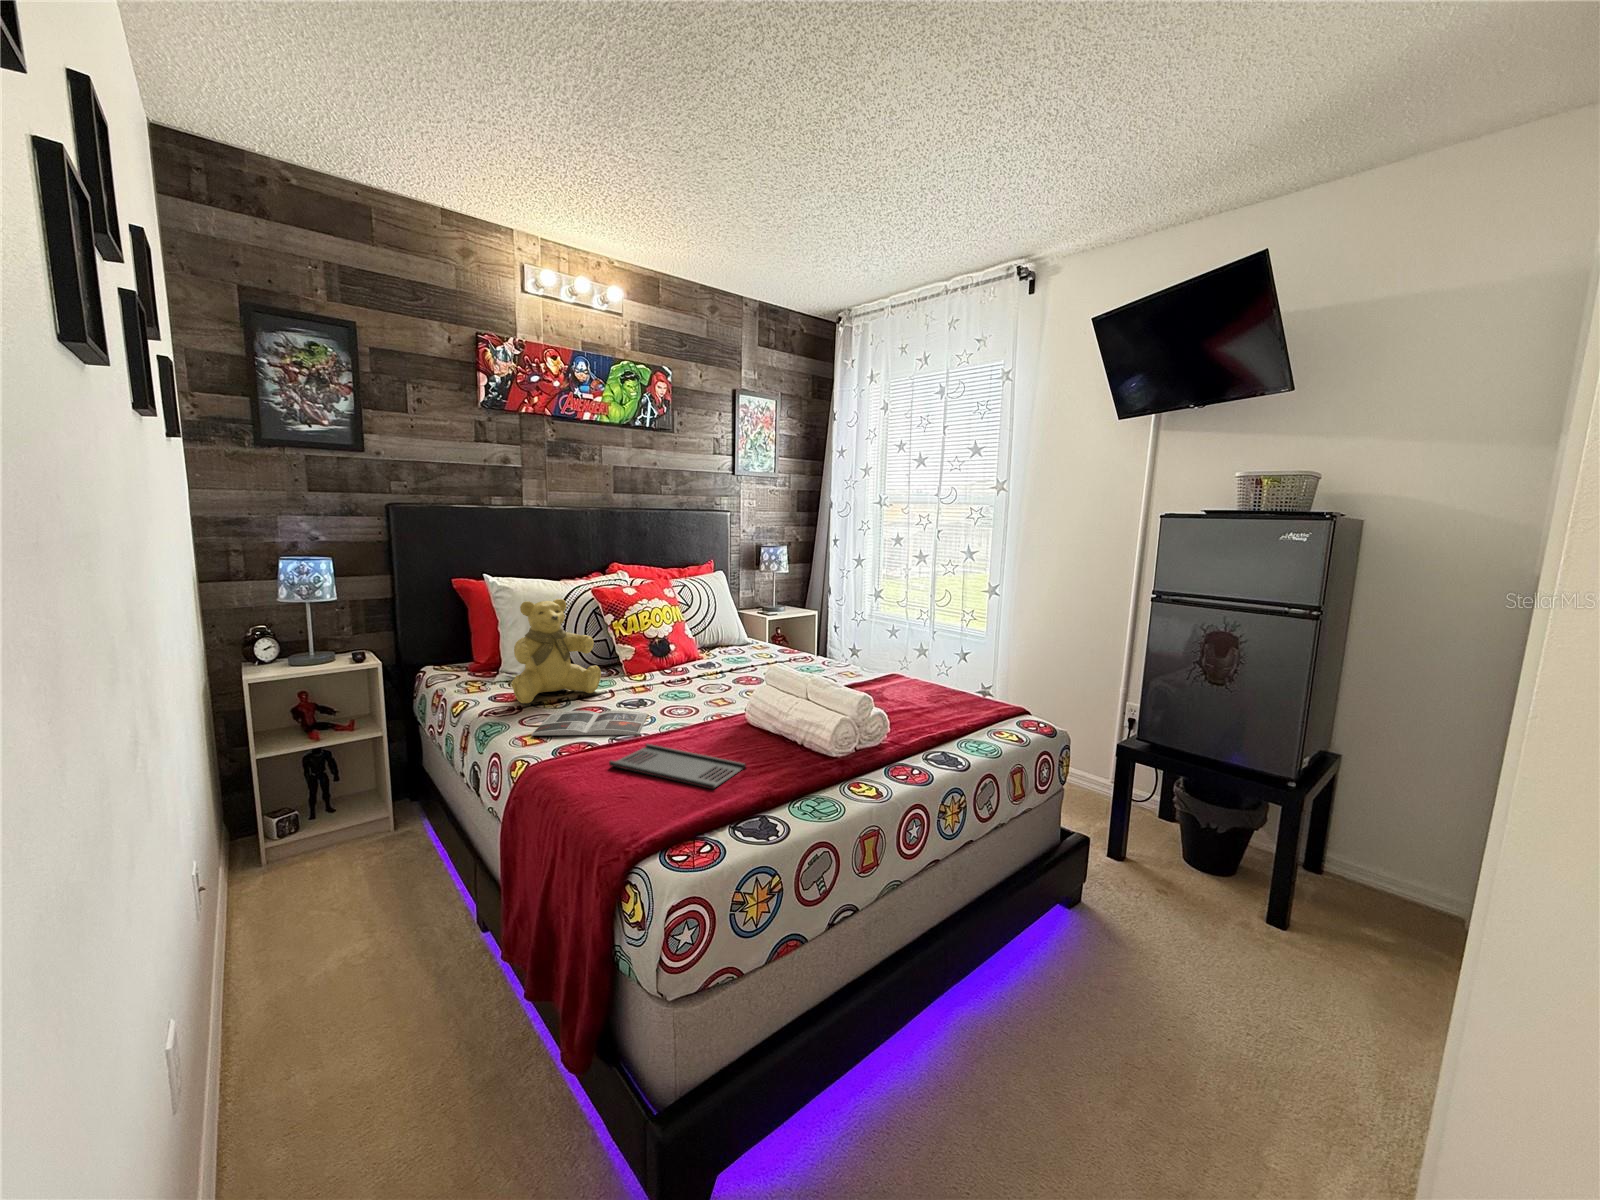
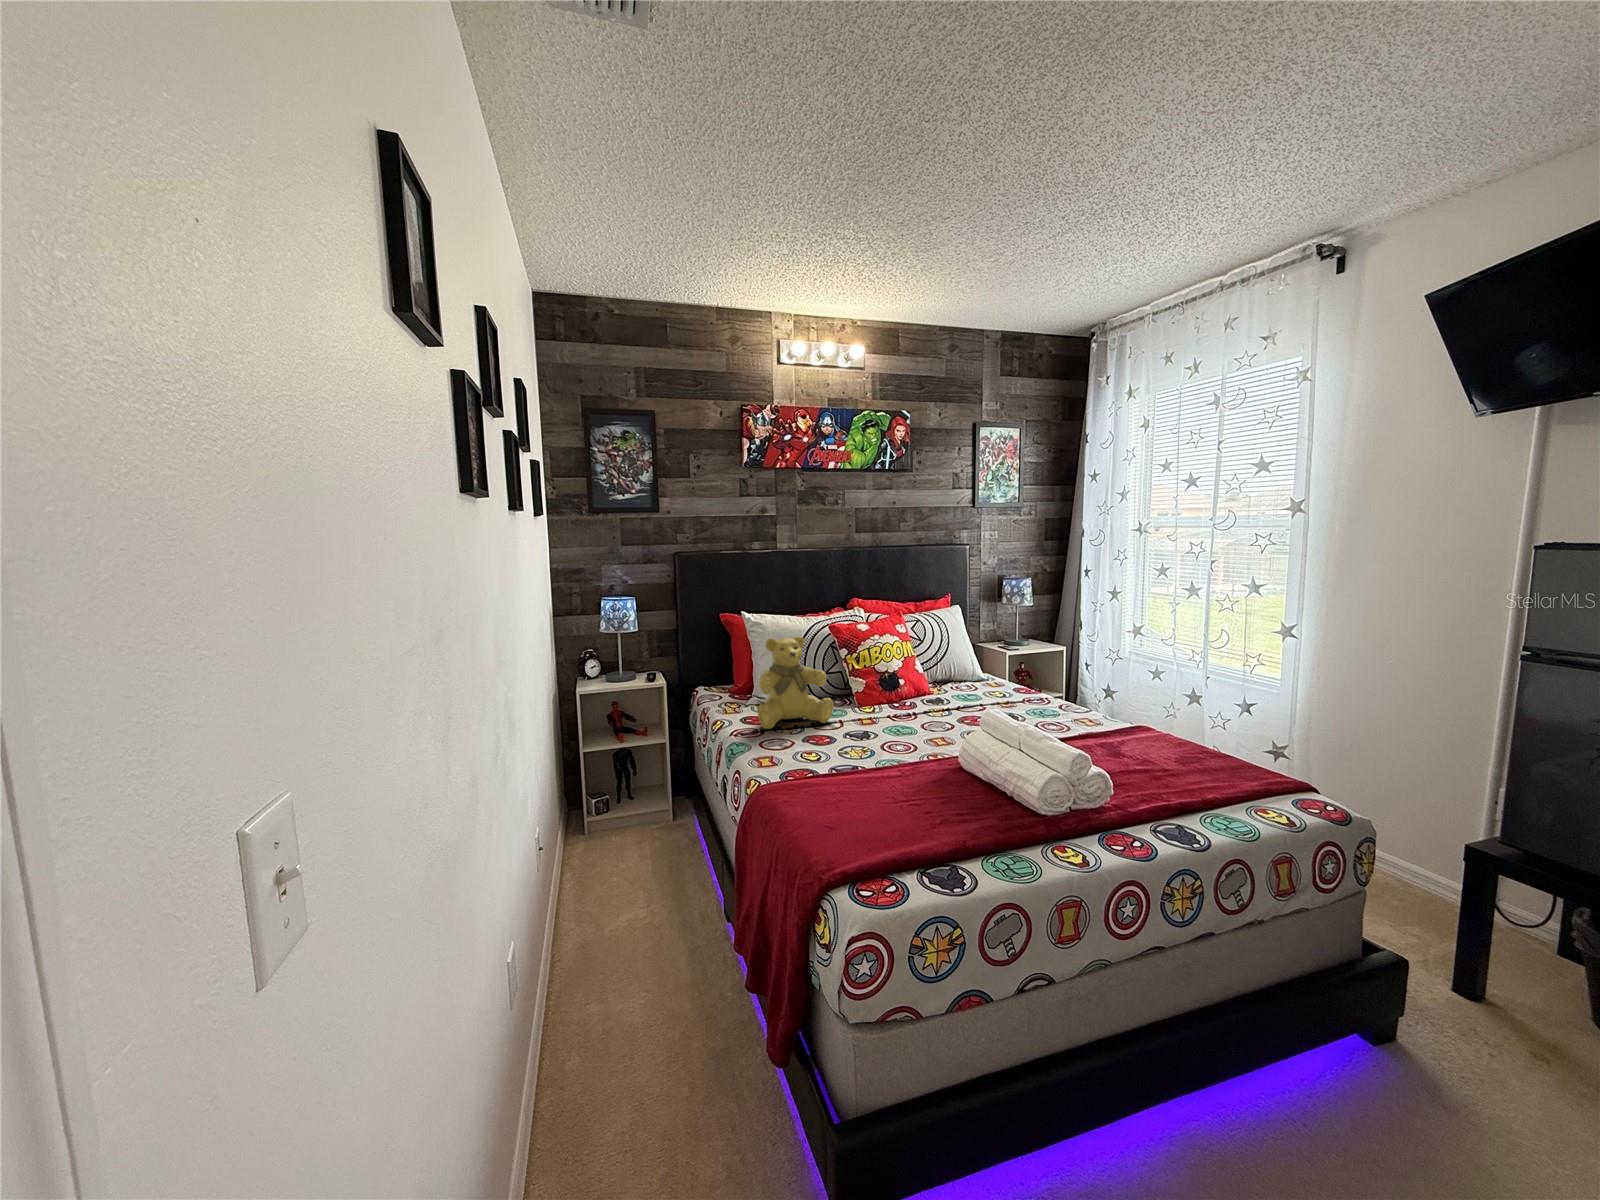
magazine: present [531,710,648,735] -> none [765,740,870,768]
tray: present [609,744,746,789] -> none [822,779,947,833]

